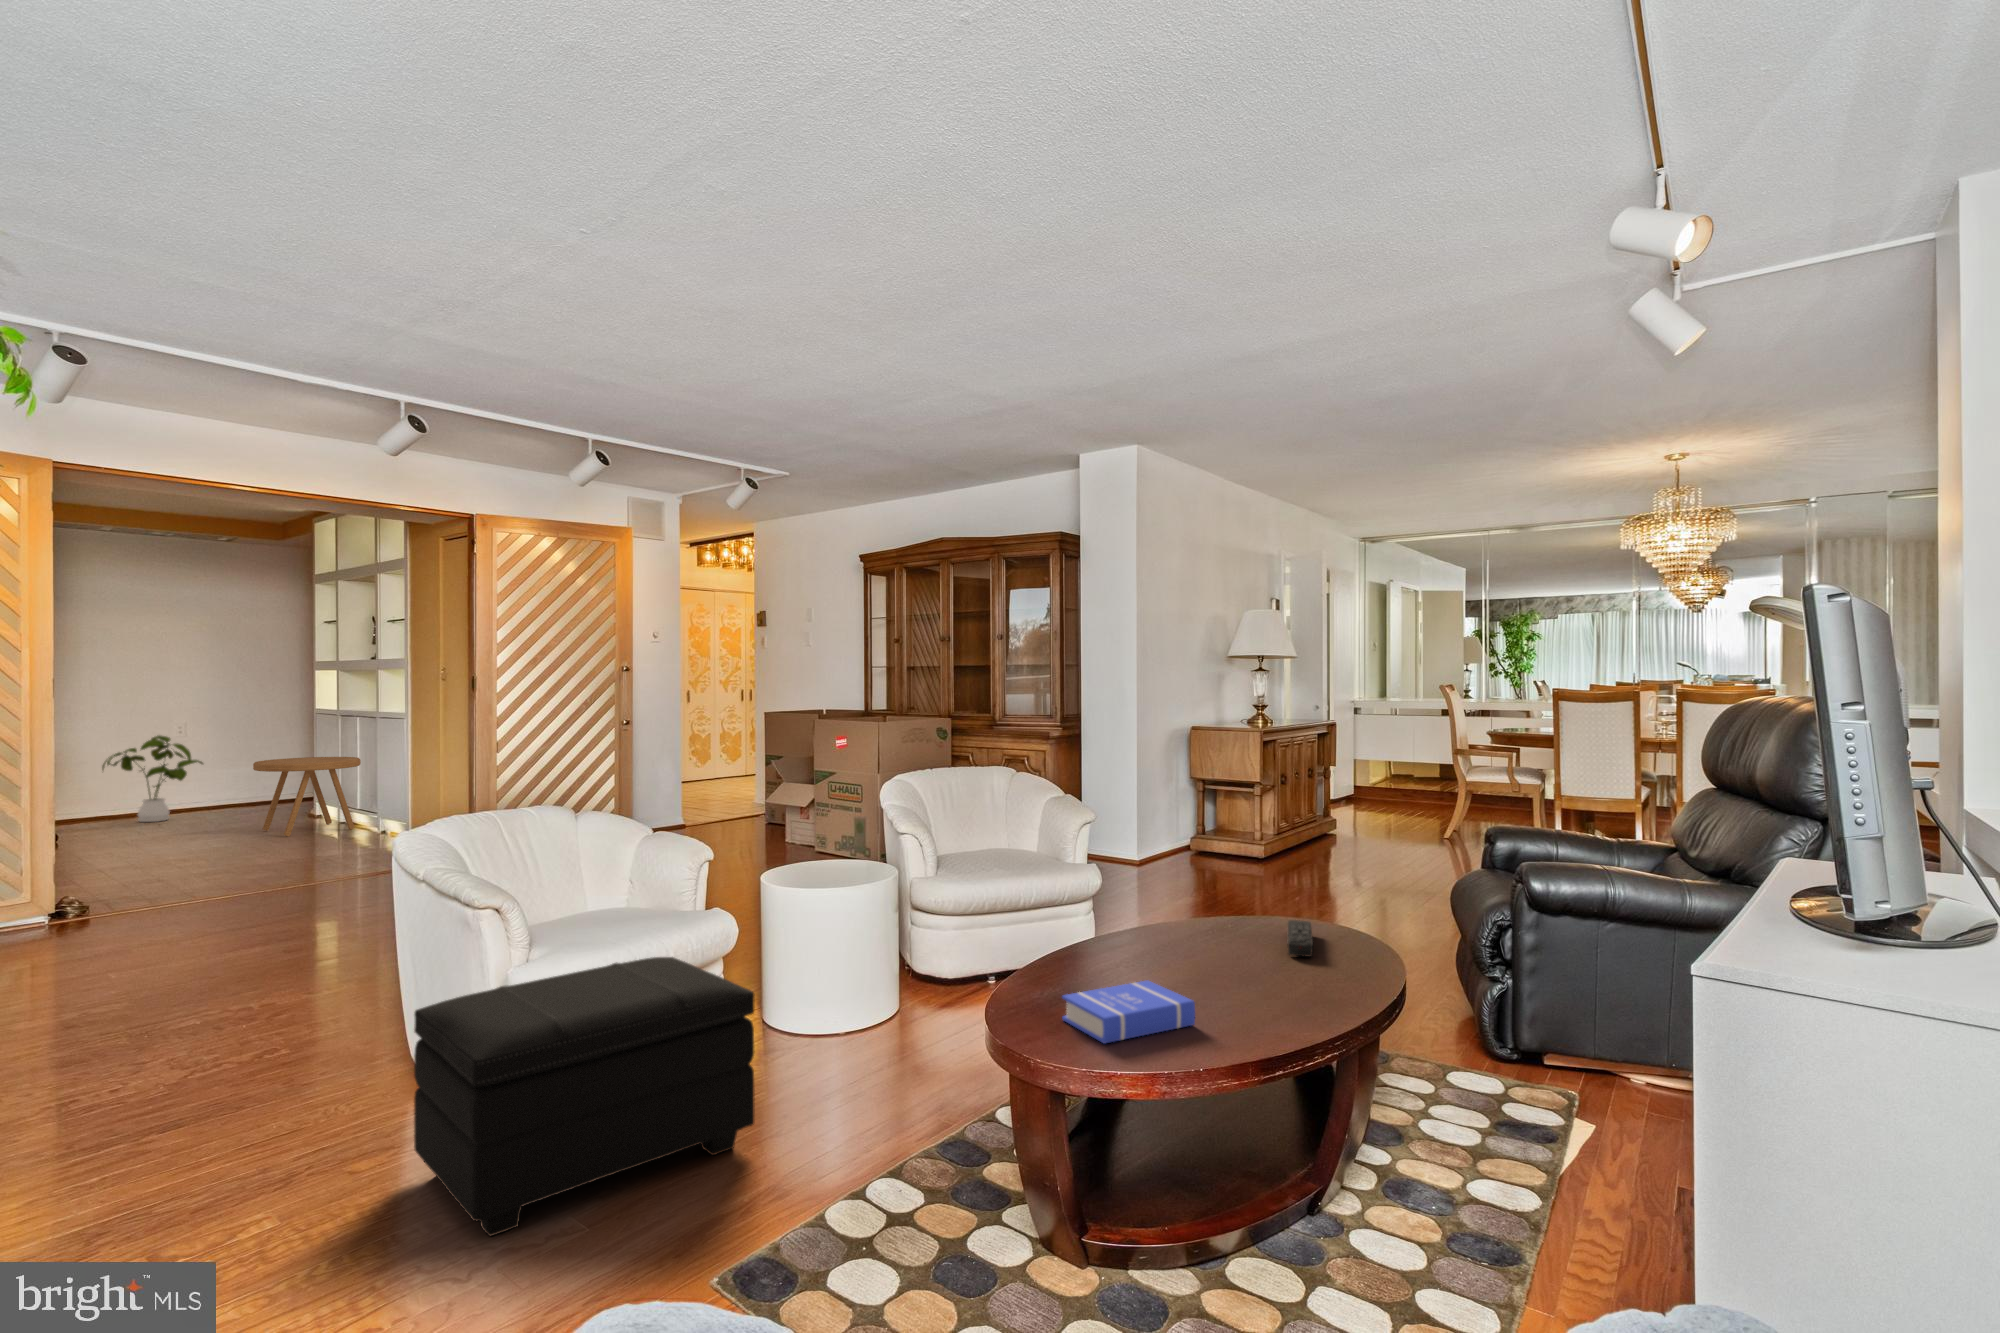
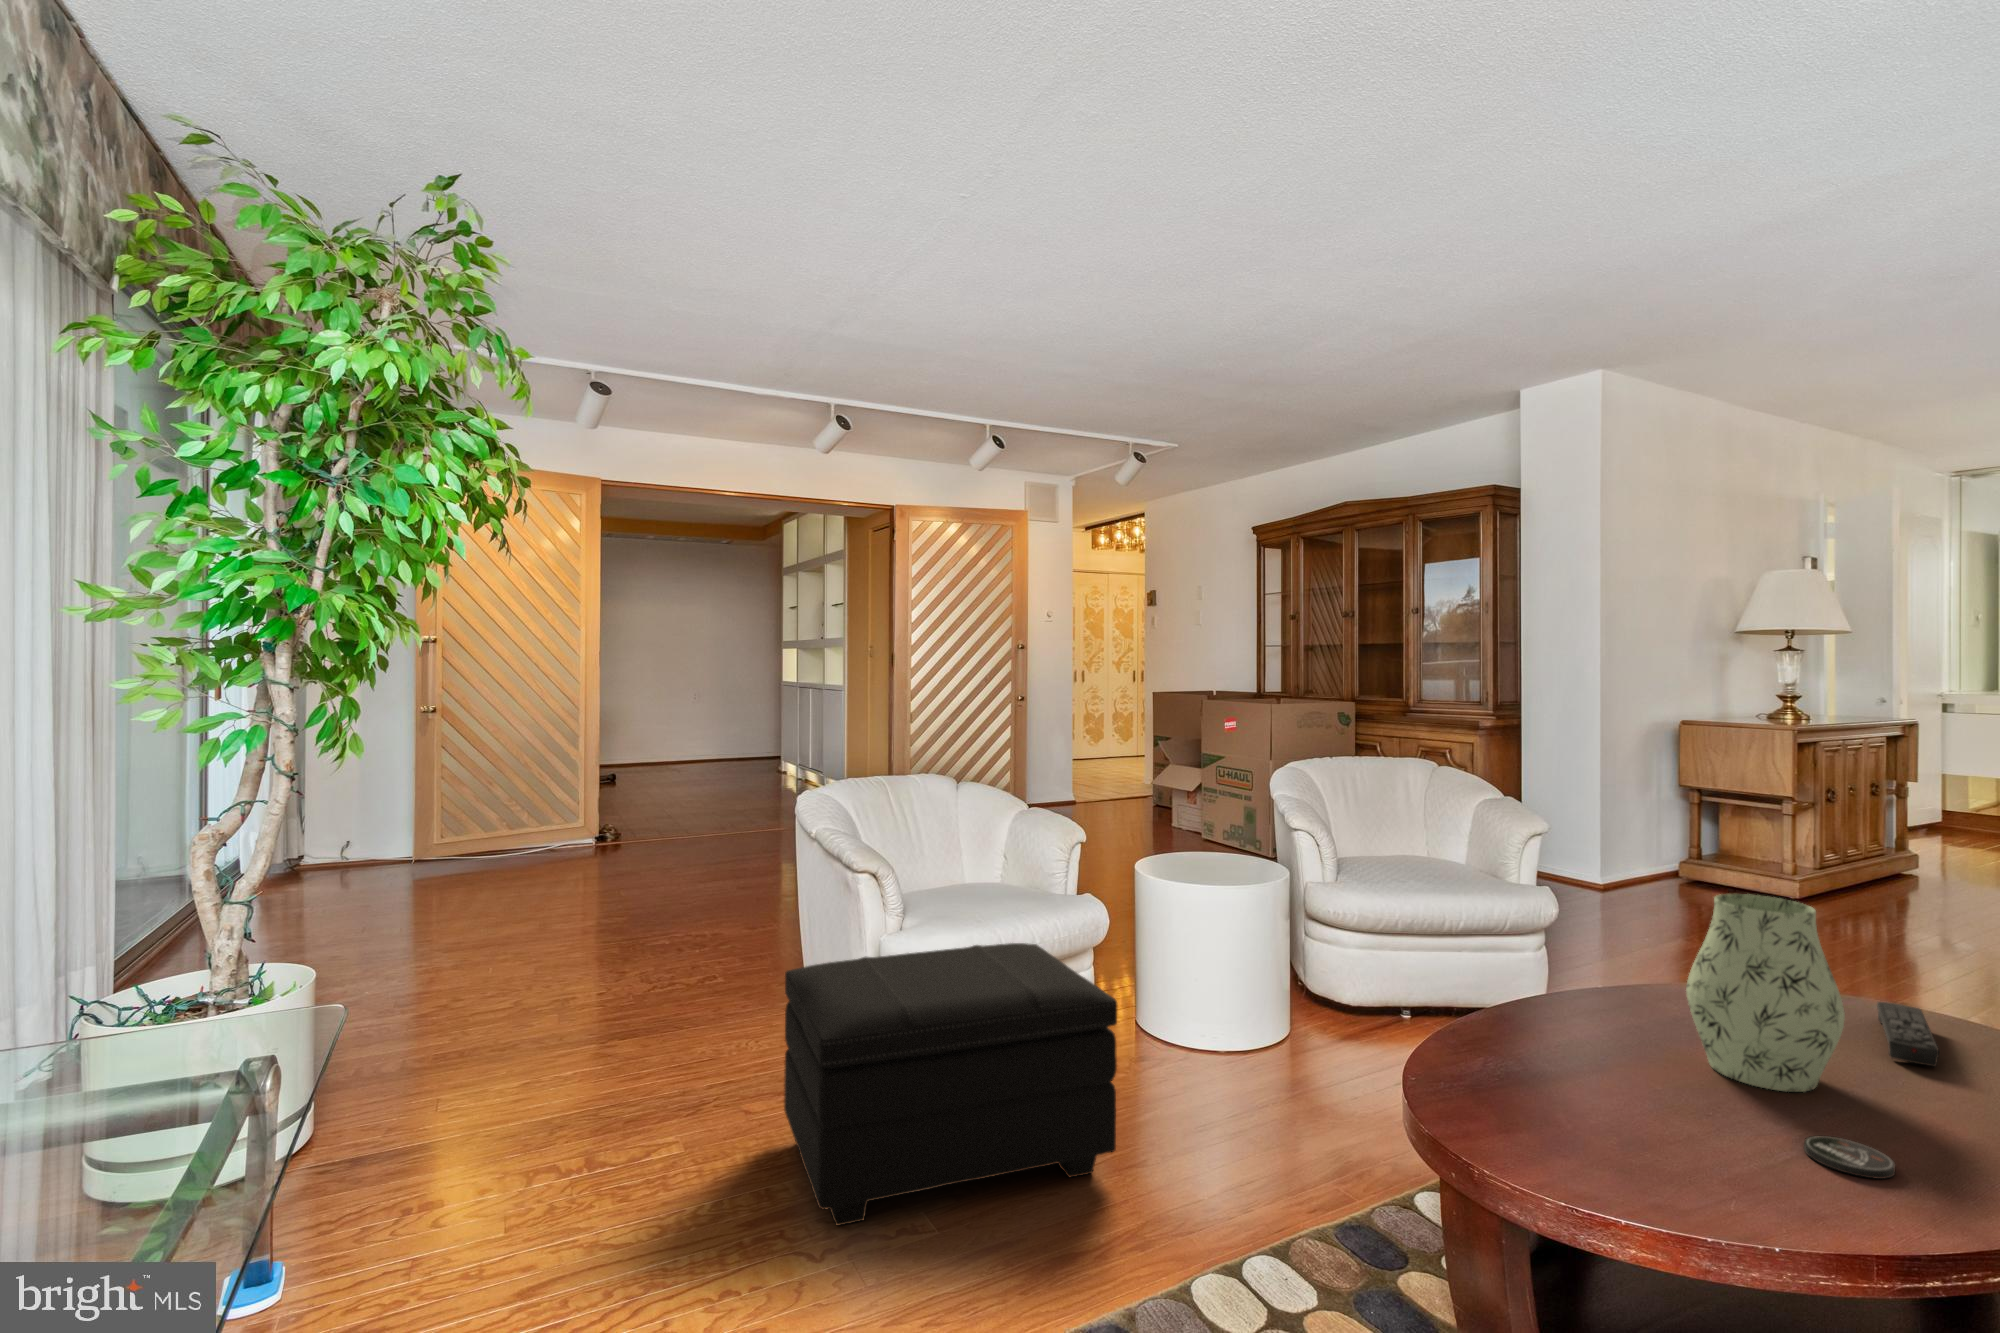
house plant: present [102,735,203,822] -> none [640,699,706,768]
side table: present [253,757,361,837] -> none [735,721,812,787]
vase: none [1170,852,1258,984] -> present [1686,894,1845,1092]
book: present [1062,980,1195,1043] -> none [1521,1071,1748,1162]
coaster: none [1228,1005,1274,1025] -> present [1804,1136,1895,1179]

